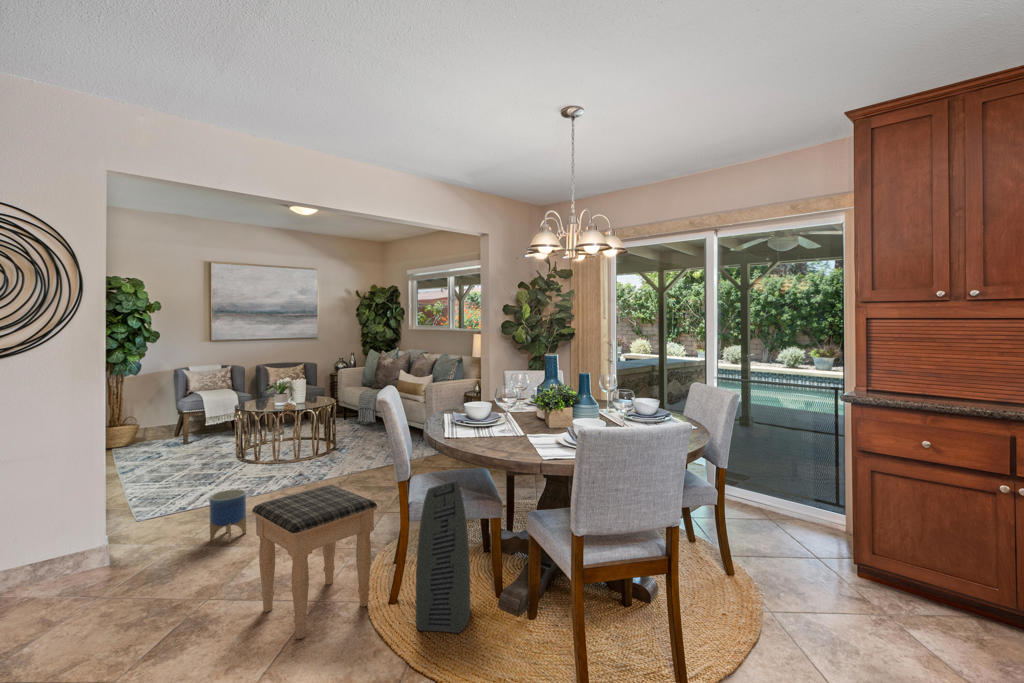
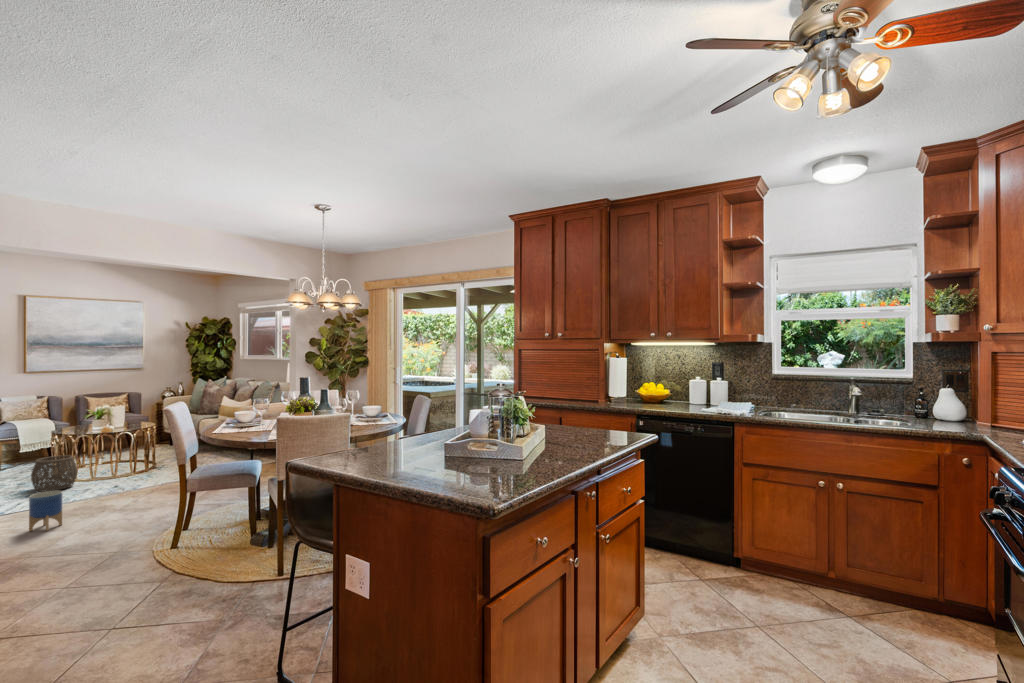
woven basket: none [214,435,261,477] -> present [31,455,78,492]
air purifier: present [416,480,470,633] -> none [191,462,233,559]
footstool: present [252,485,377,639] -> none [68,474,166,570]

